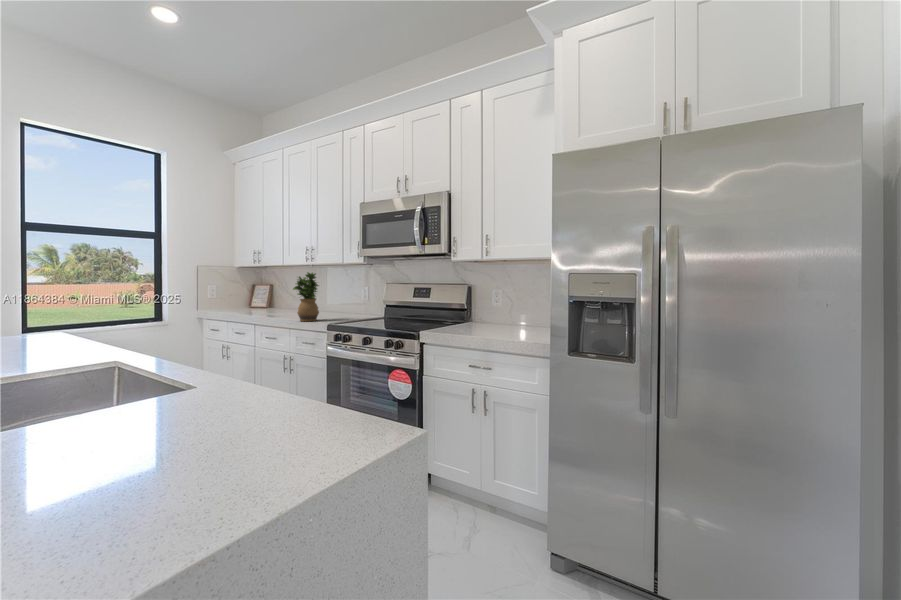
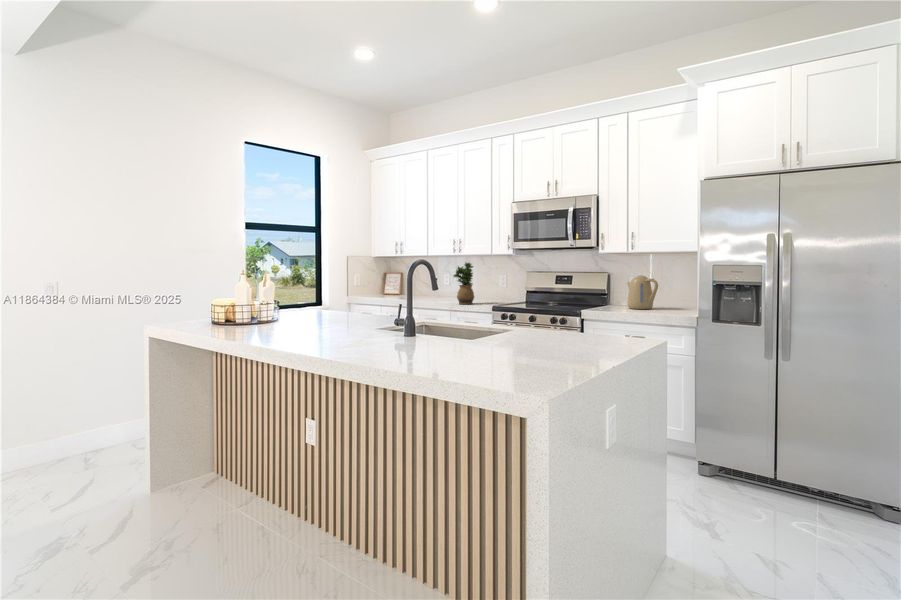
kettle: none [482,288,516,329] -> present [627,275,658,309]

